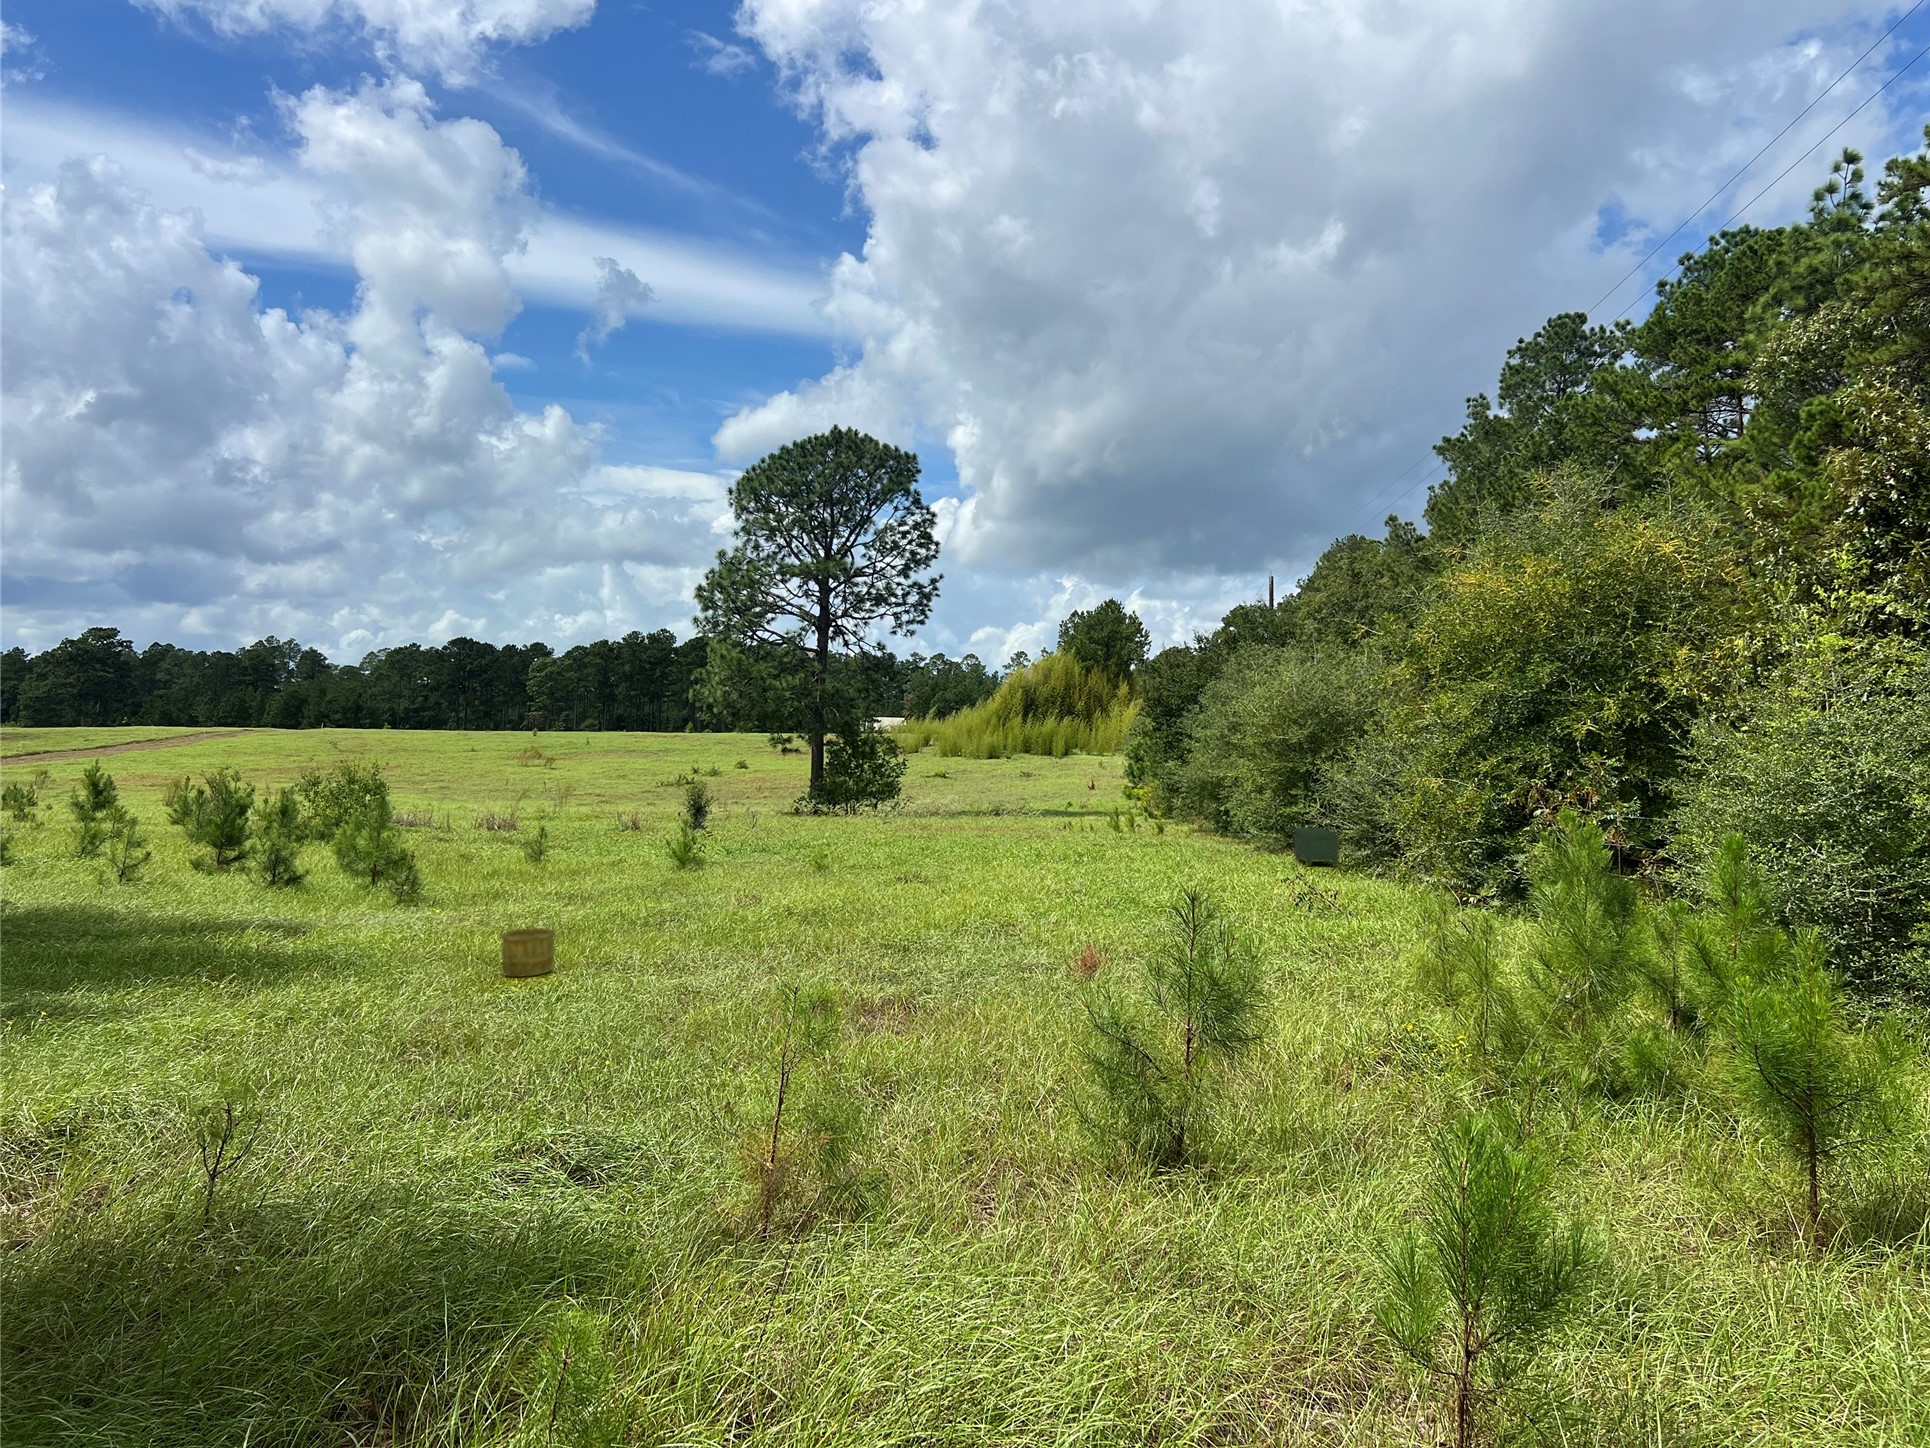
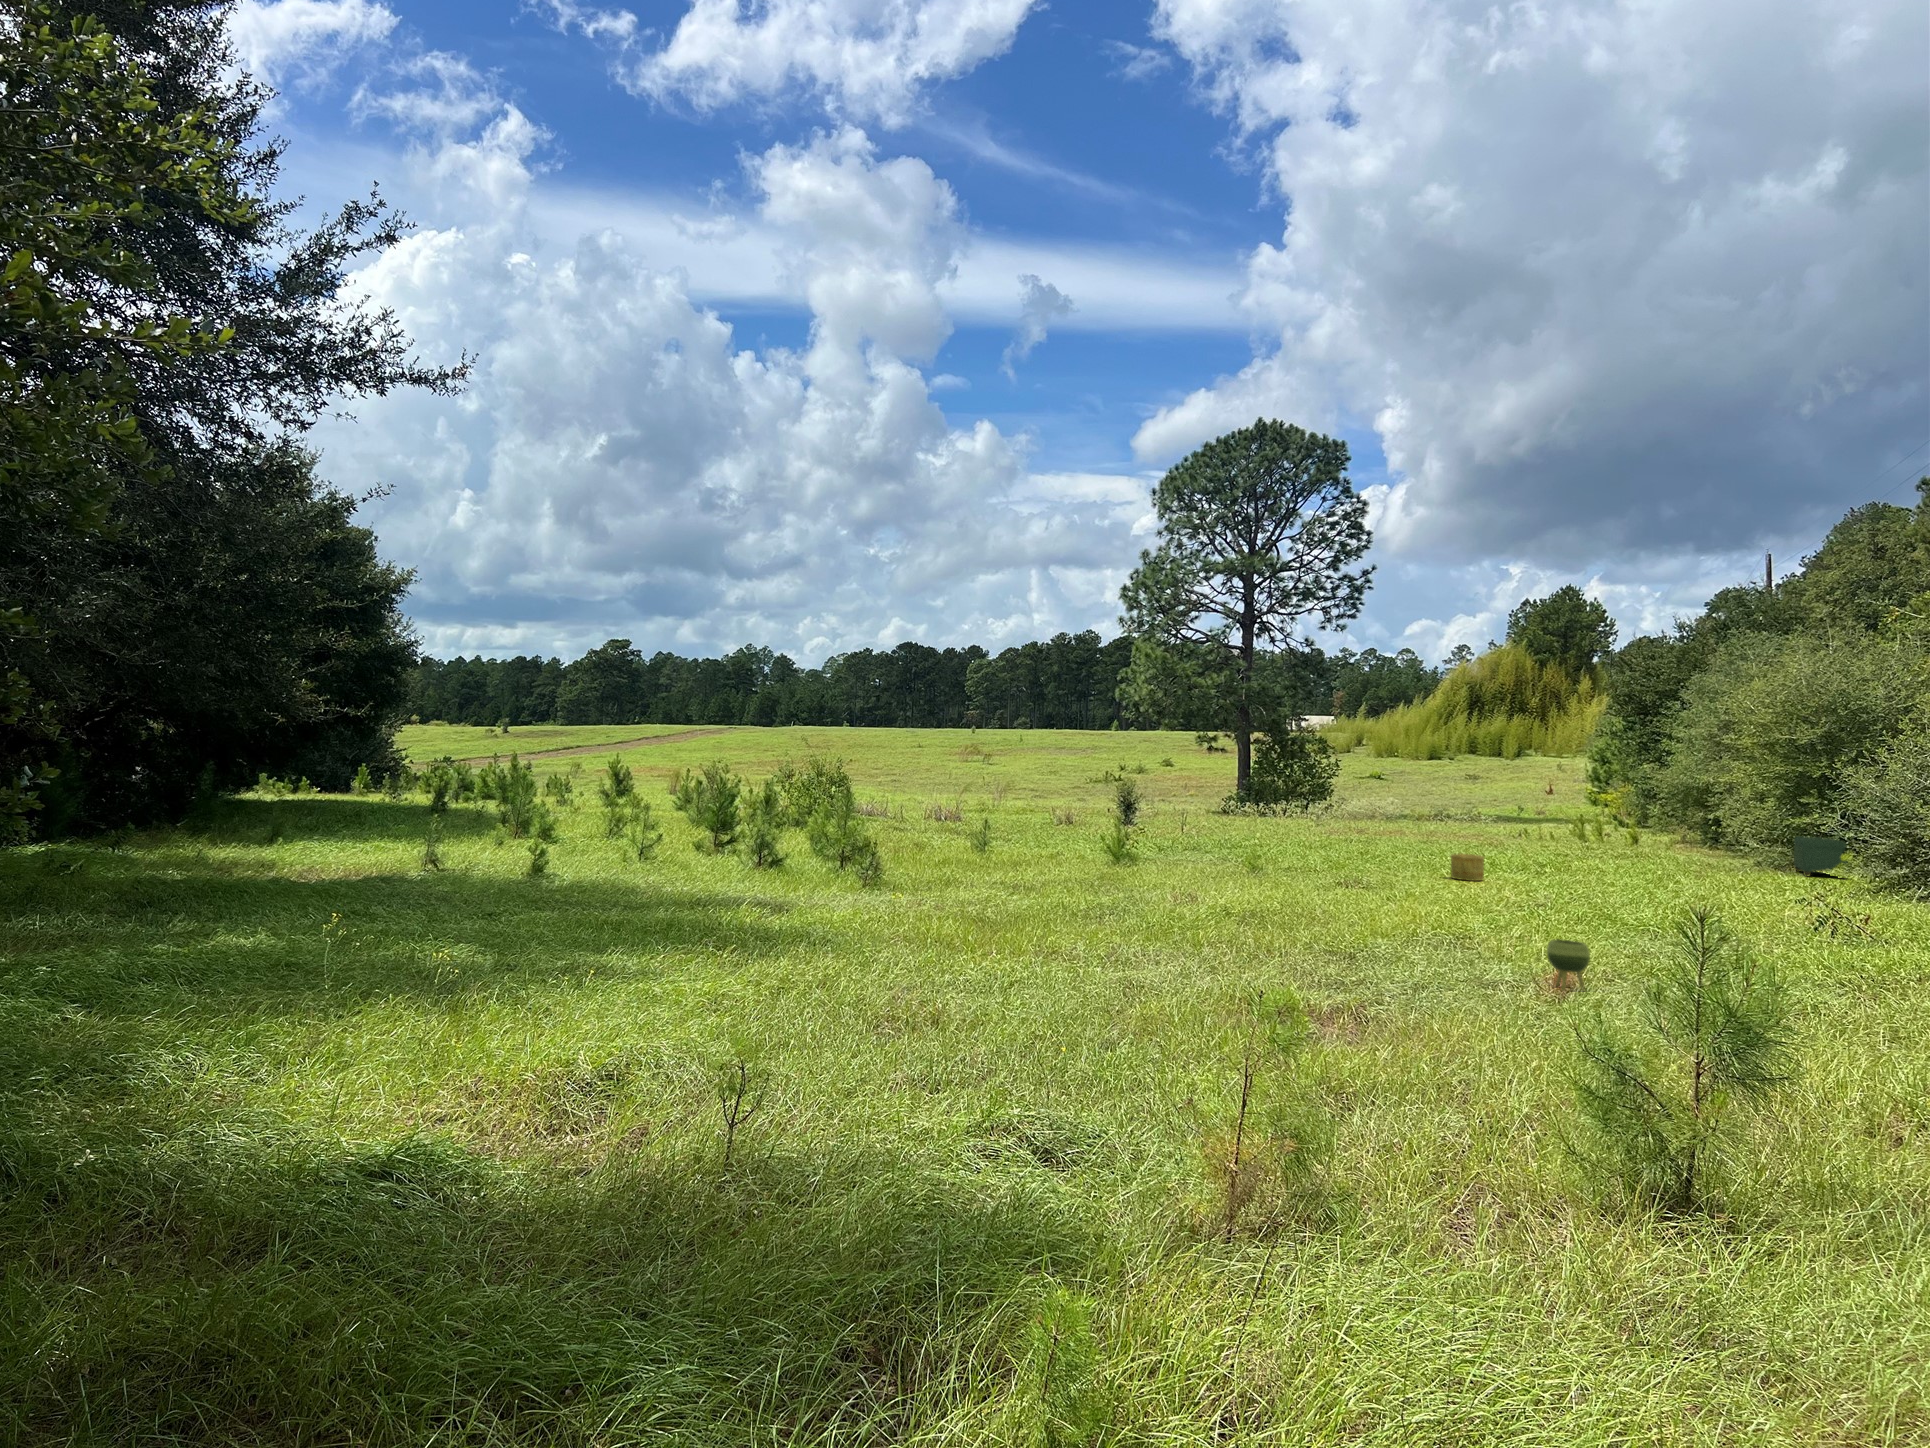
wooden bucket: present [501,928,556,977] -> present [1451,854,1484,881]
planter: none [1174,1095,1237,1192] -> present [1547,939,1590,991]

